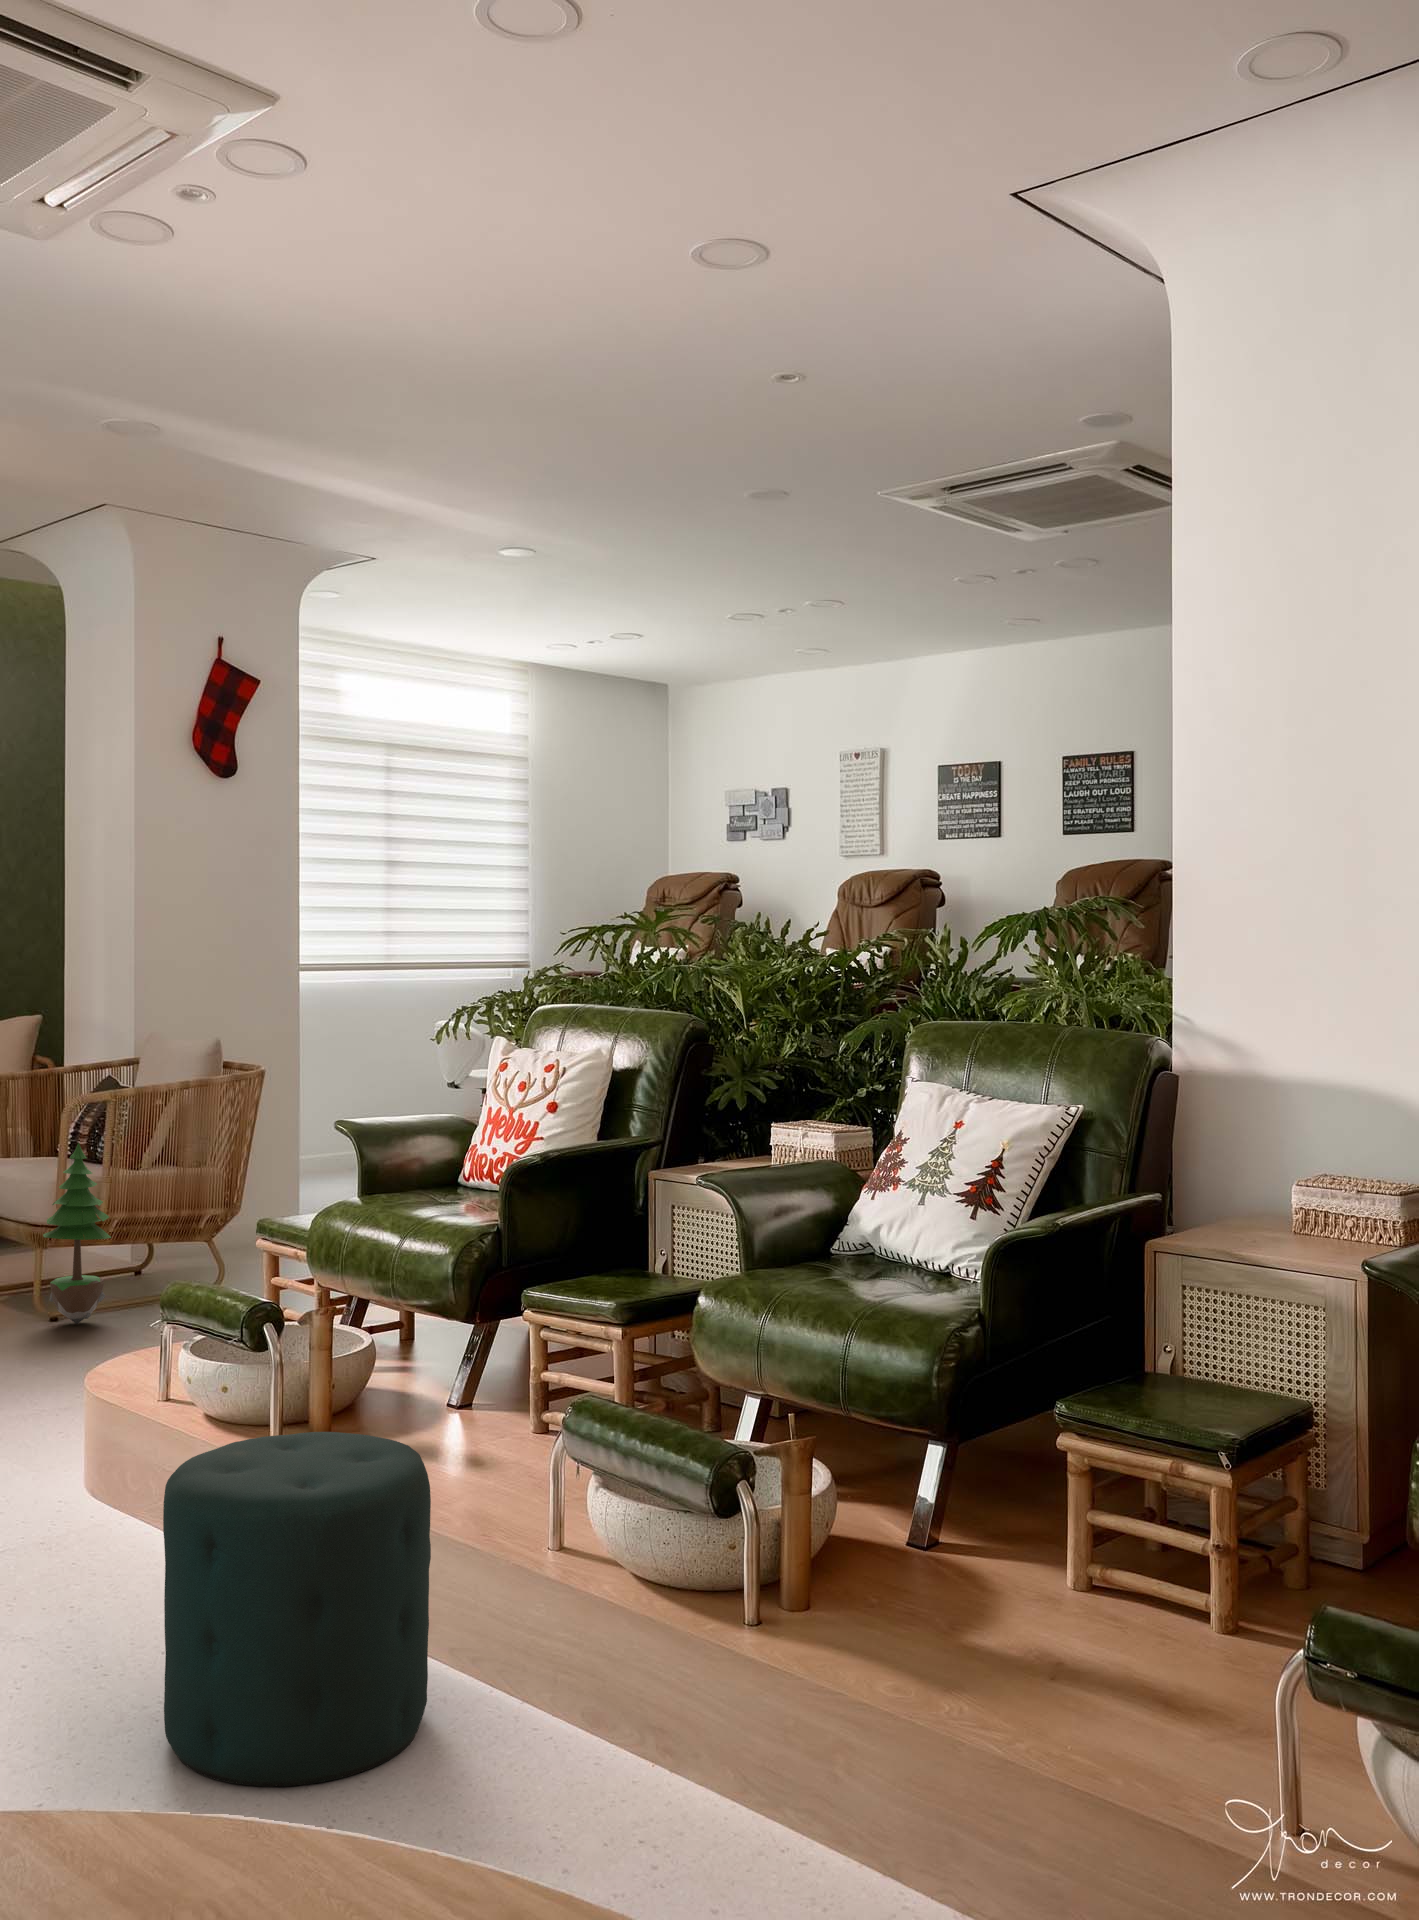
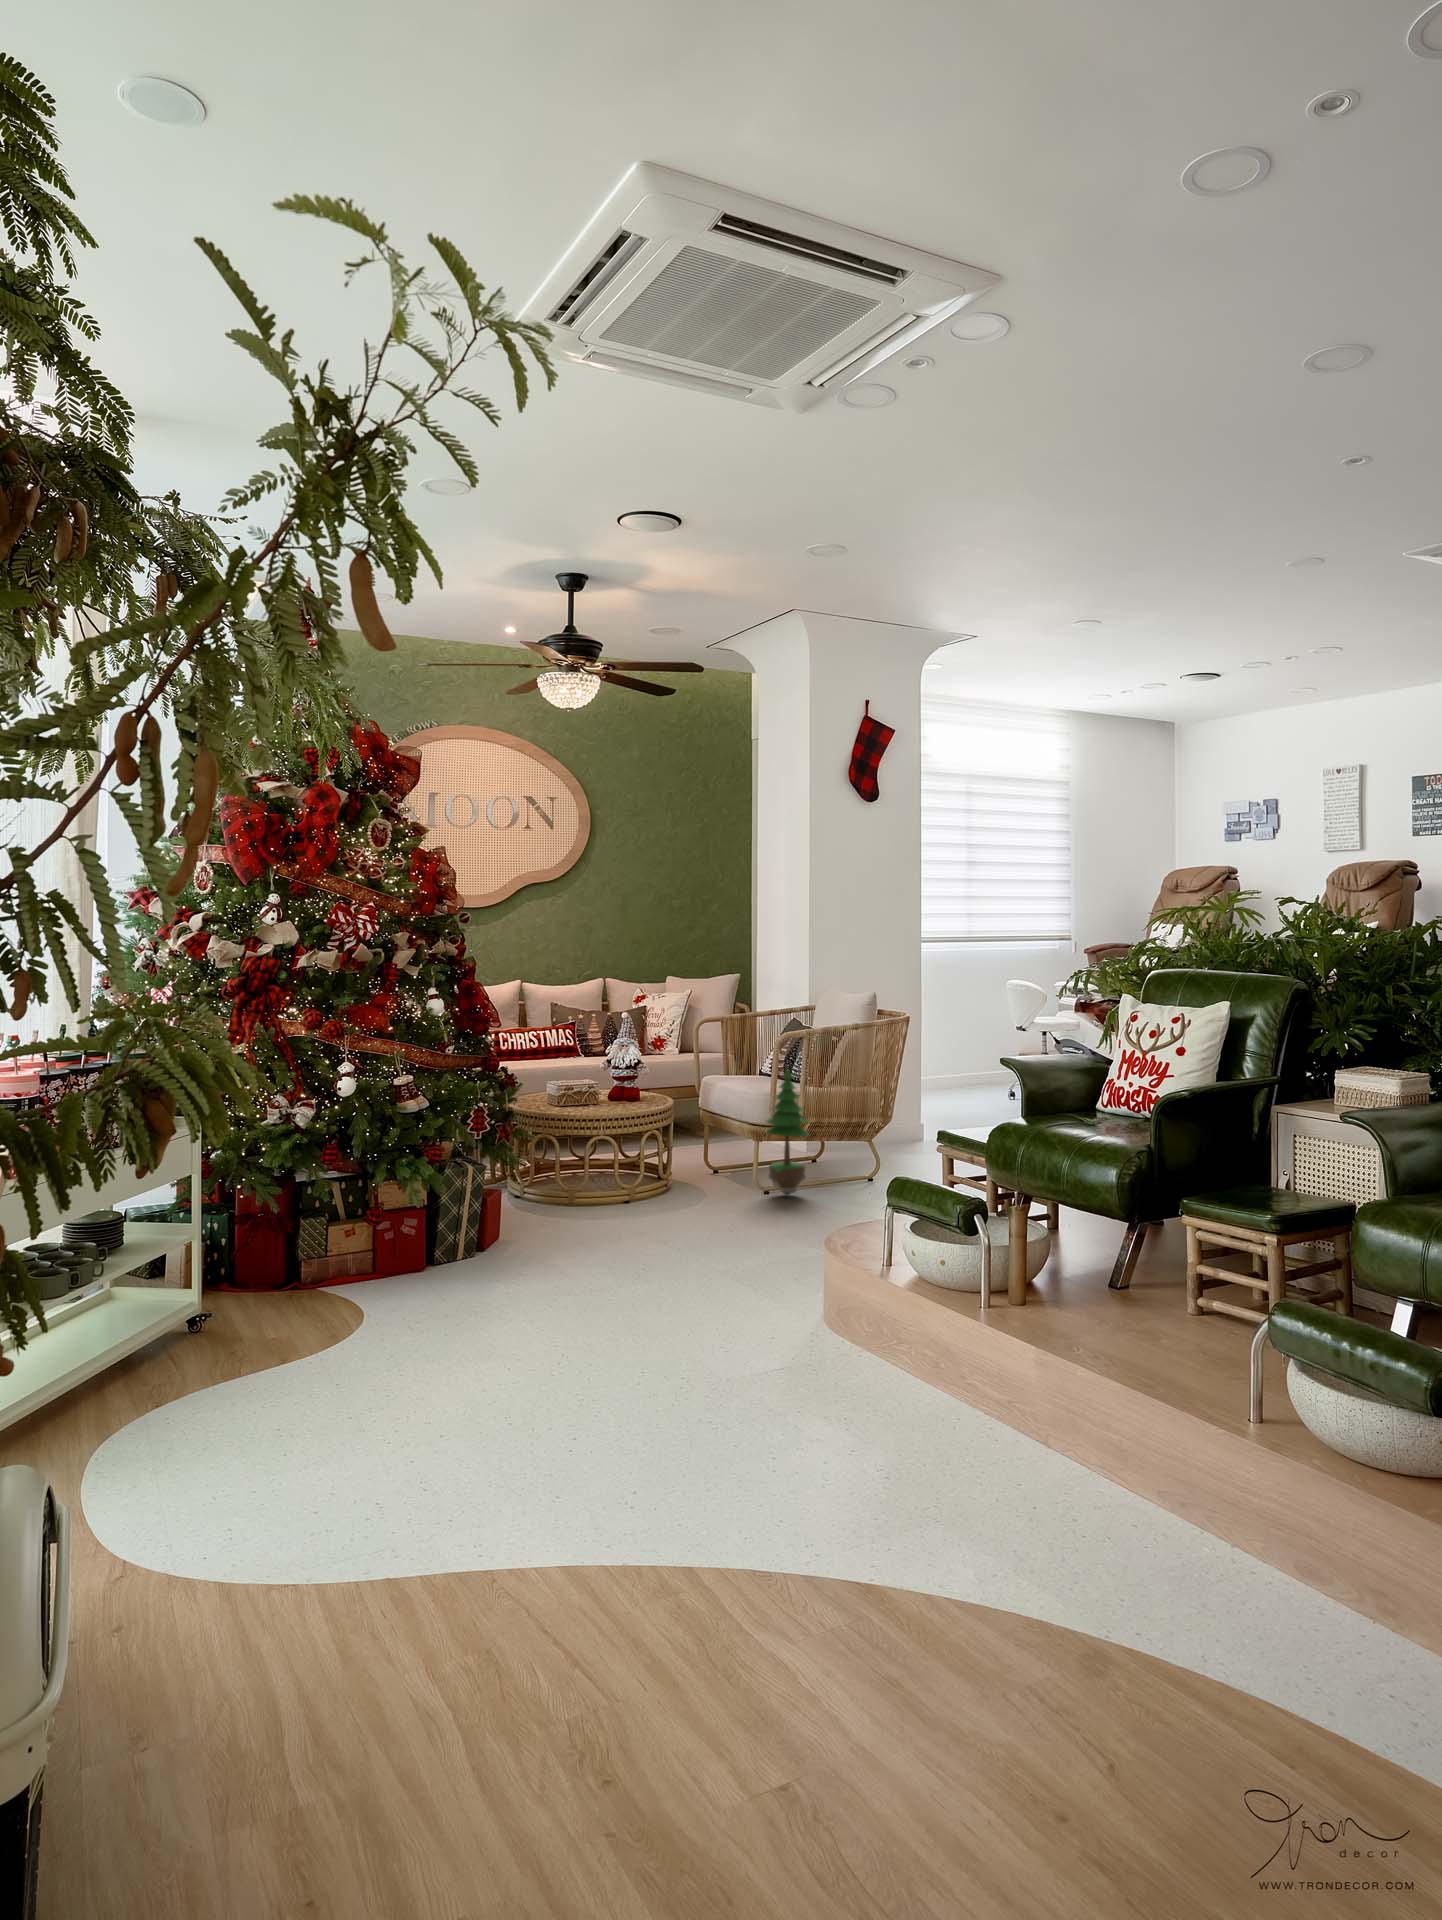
ottoman: present [163,1432,431,1786] -> none [965,1314,1187,1611]

